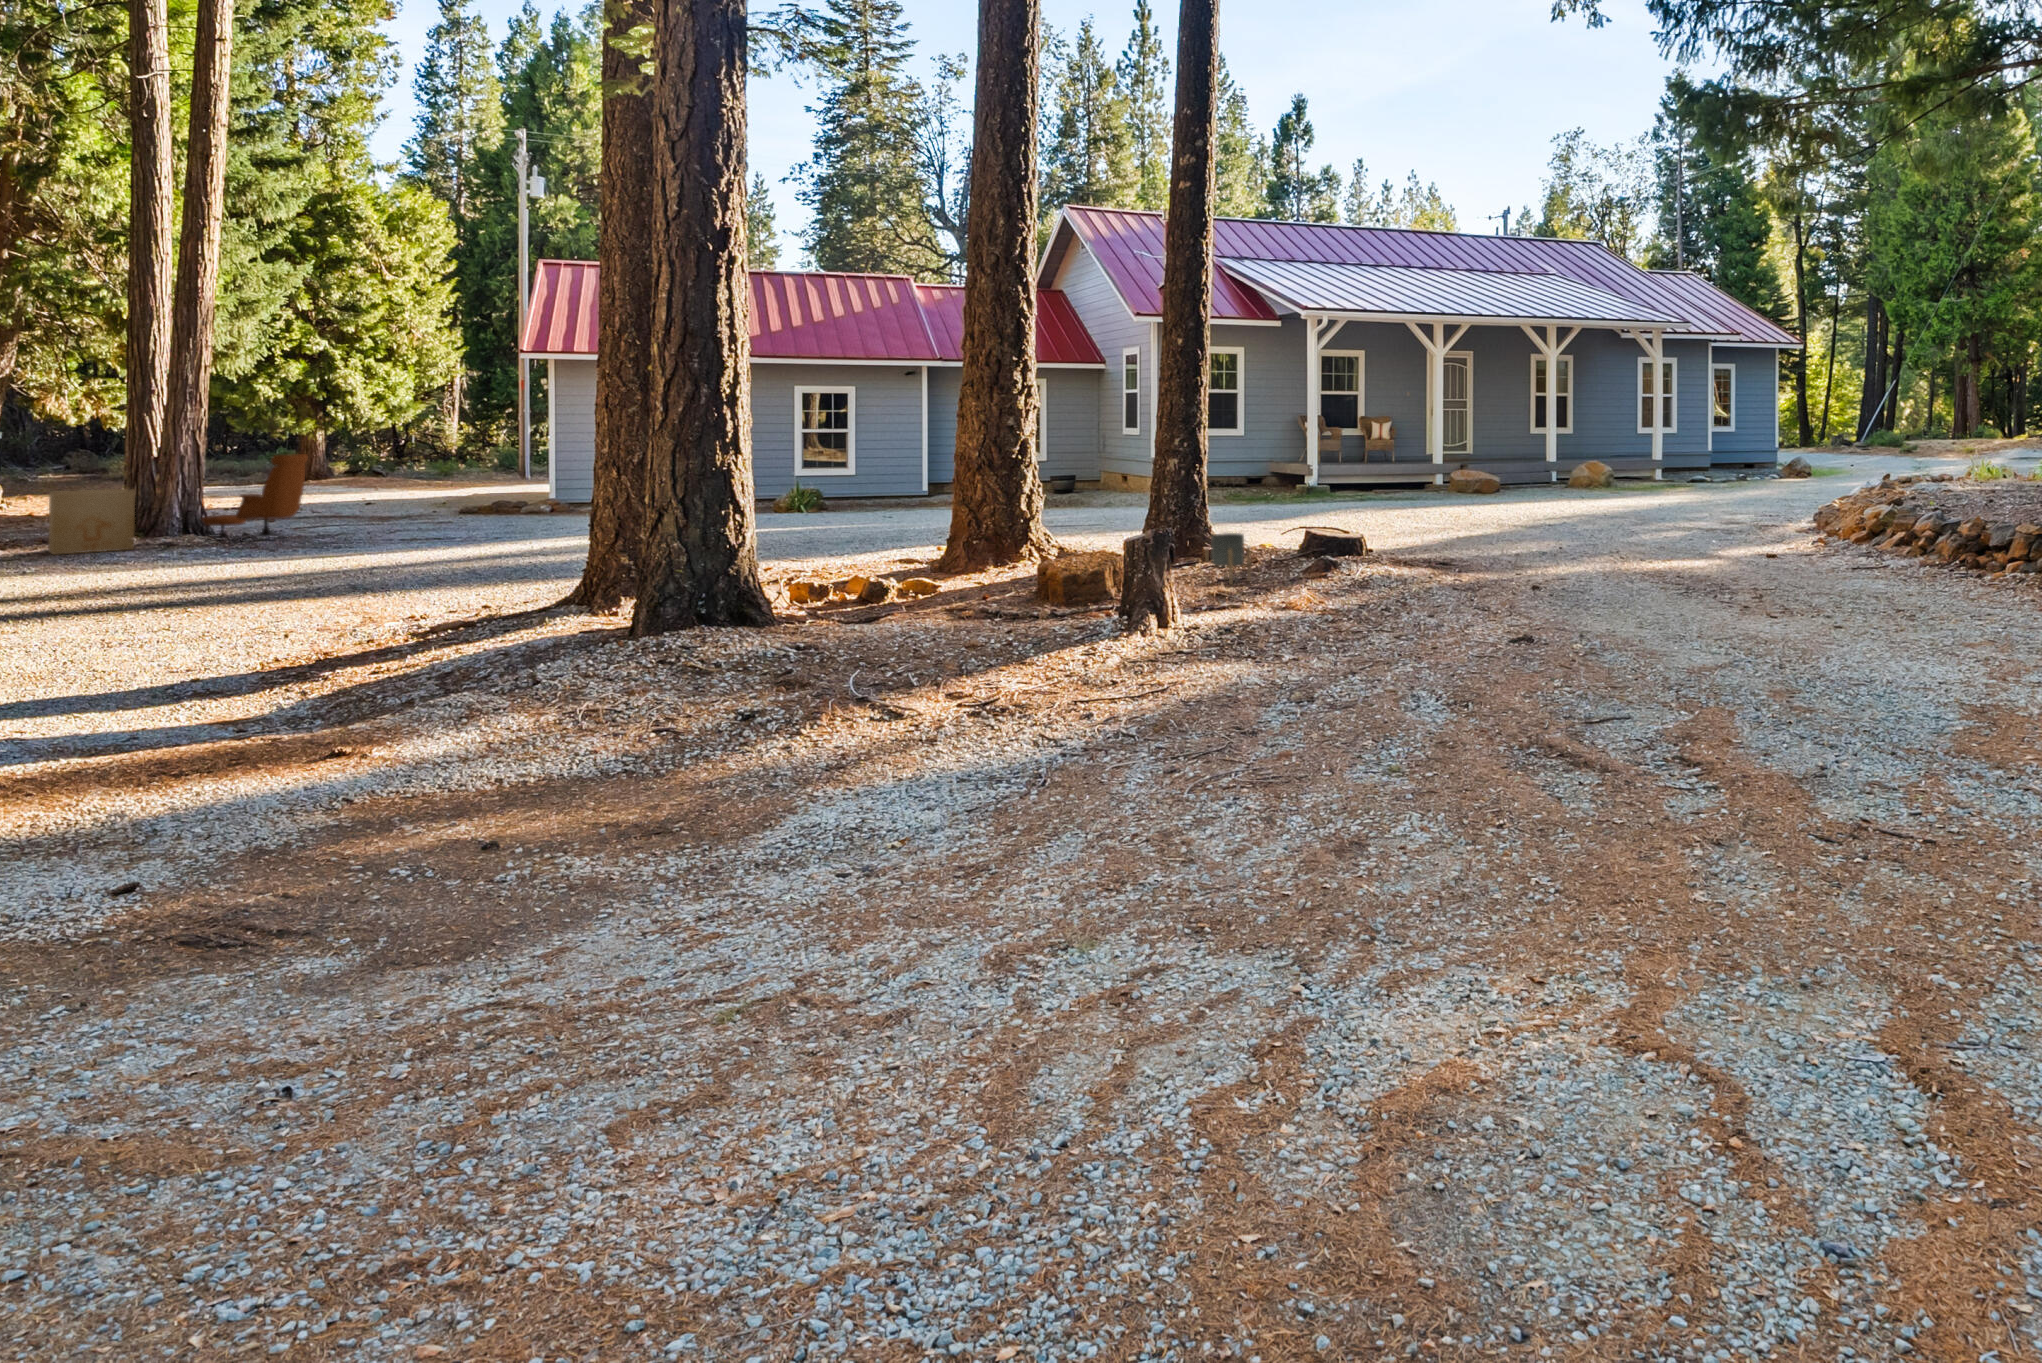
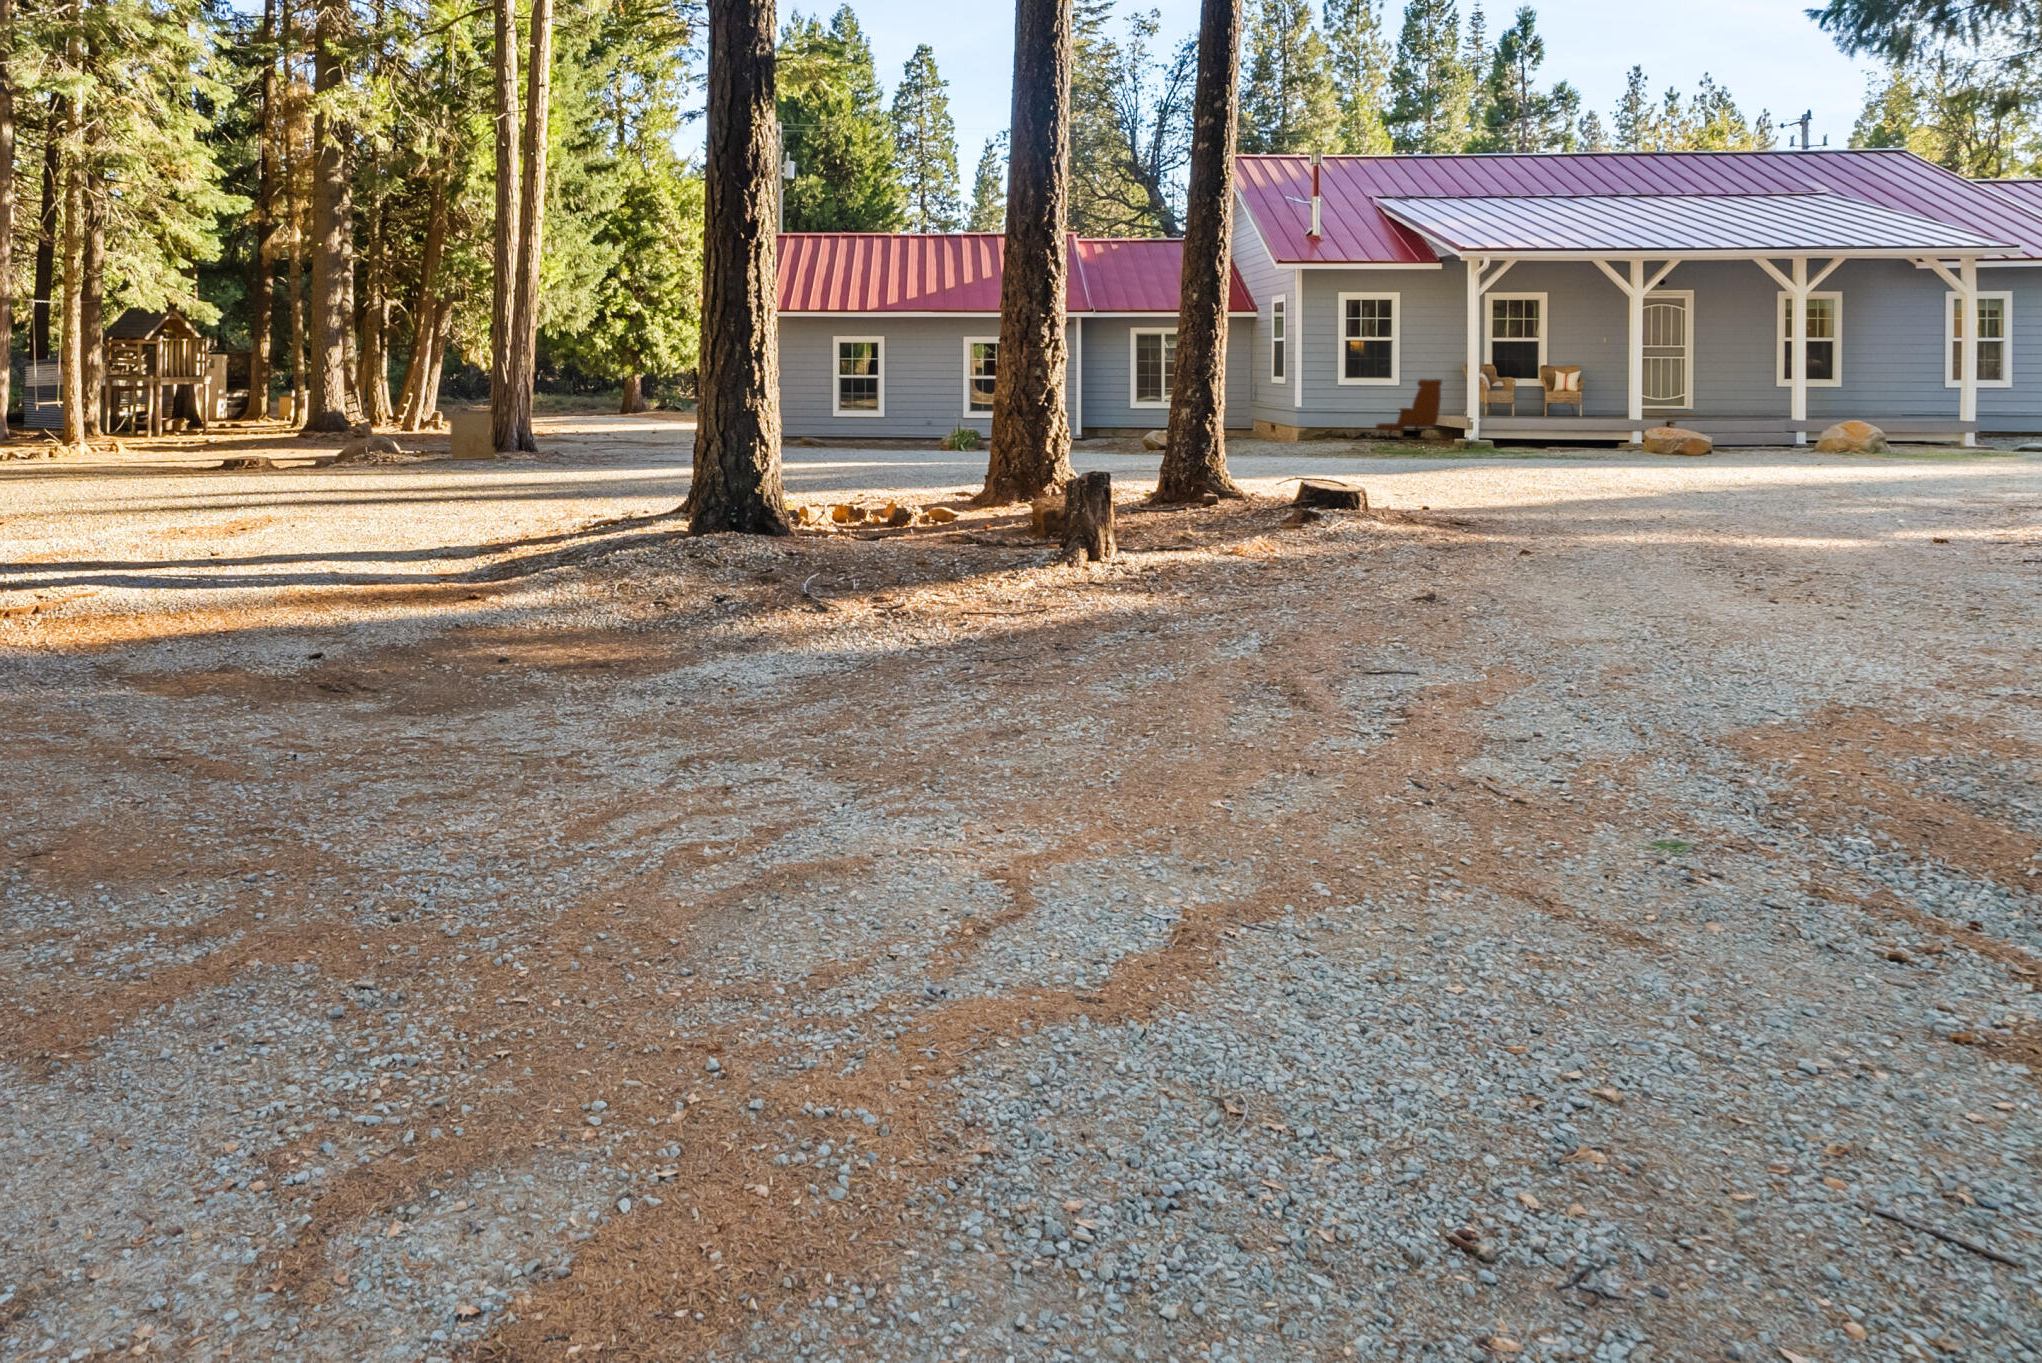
lounge chair: present [202,454,308,539] -> present [1376,379,1442,441]
planter: present [1205,533,1251,584] -> none [1209,484,1255,533]

